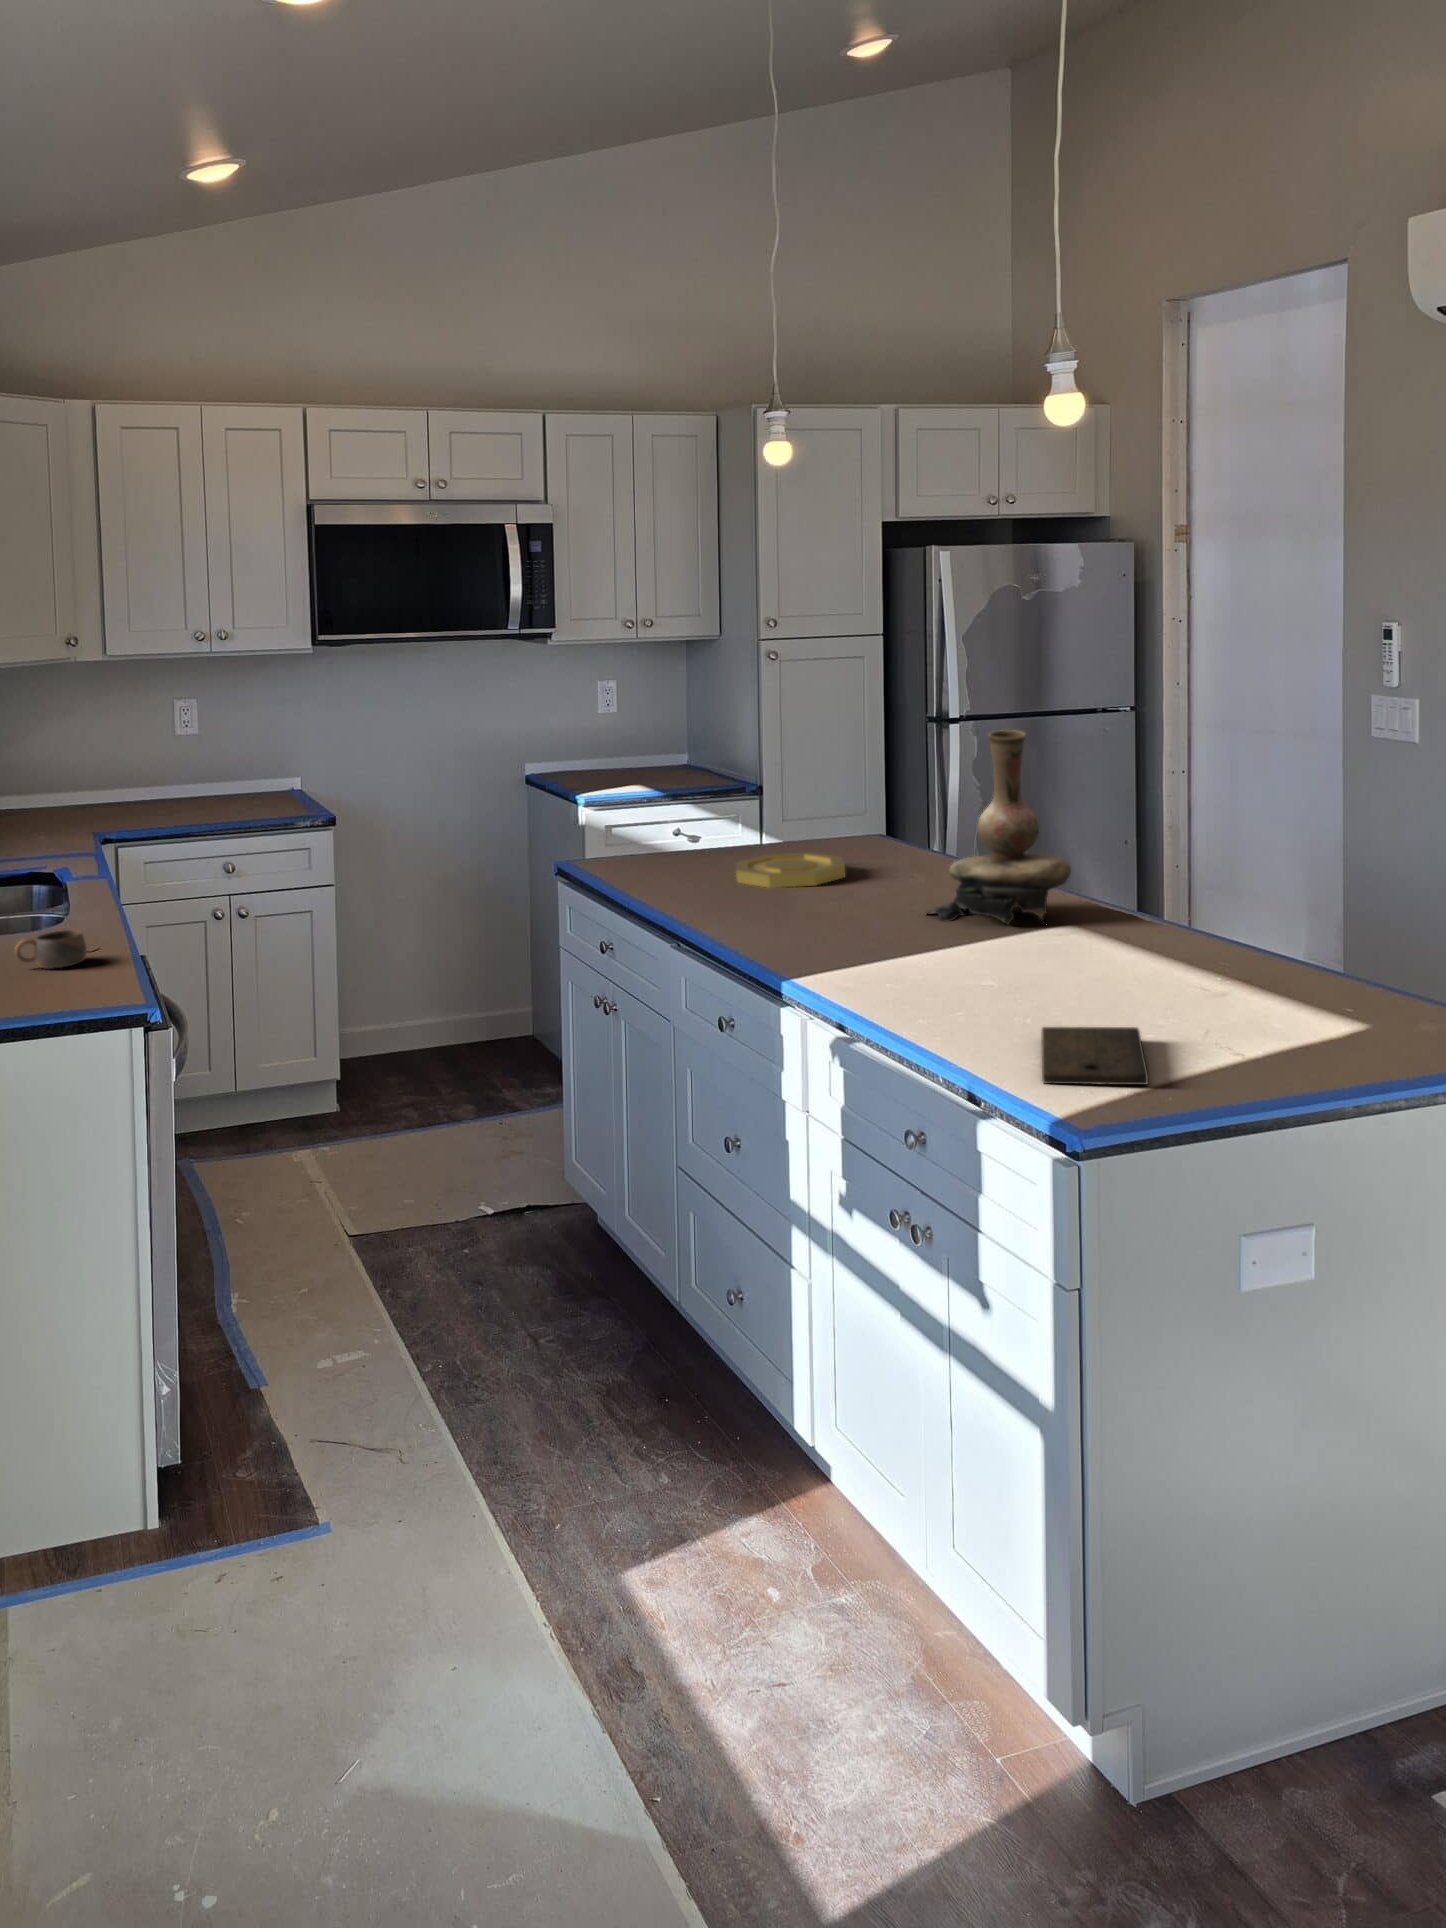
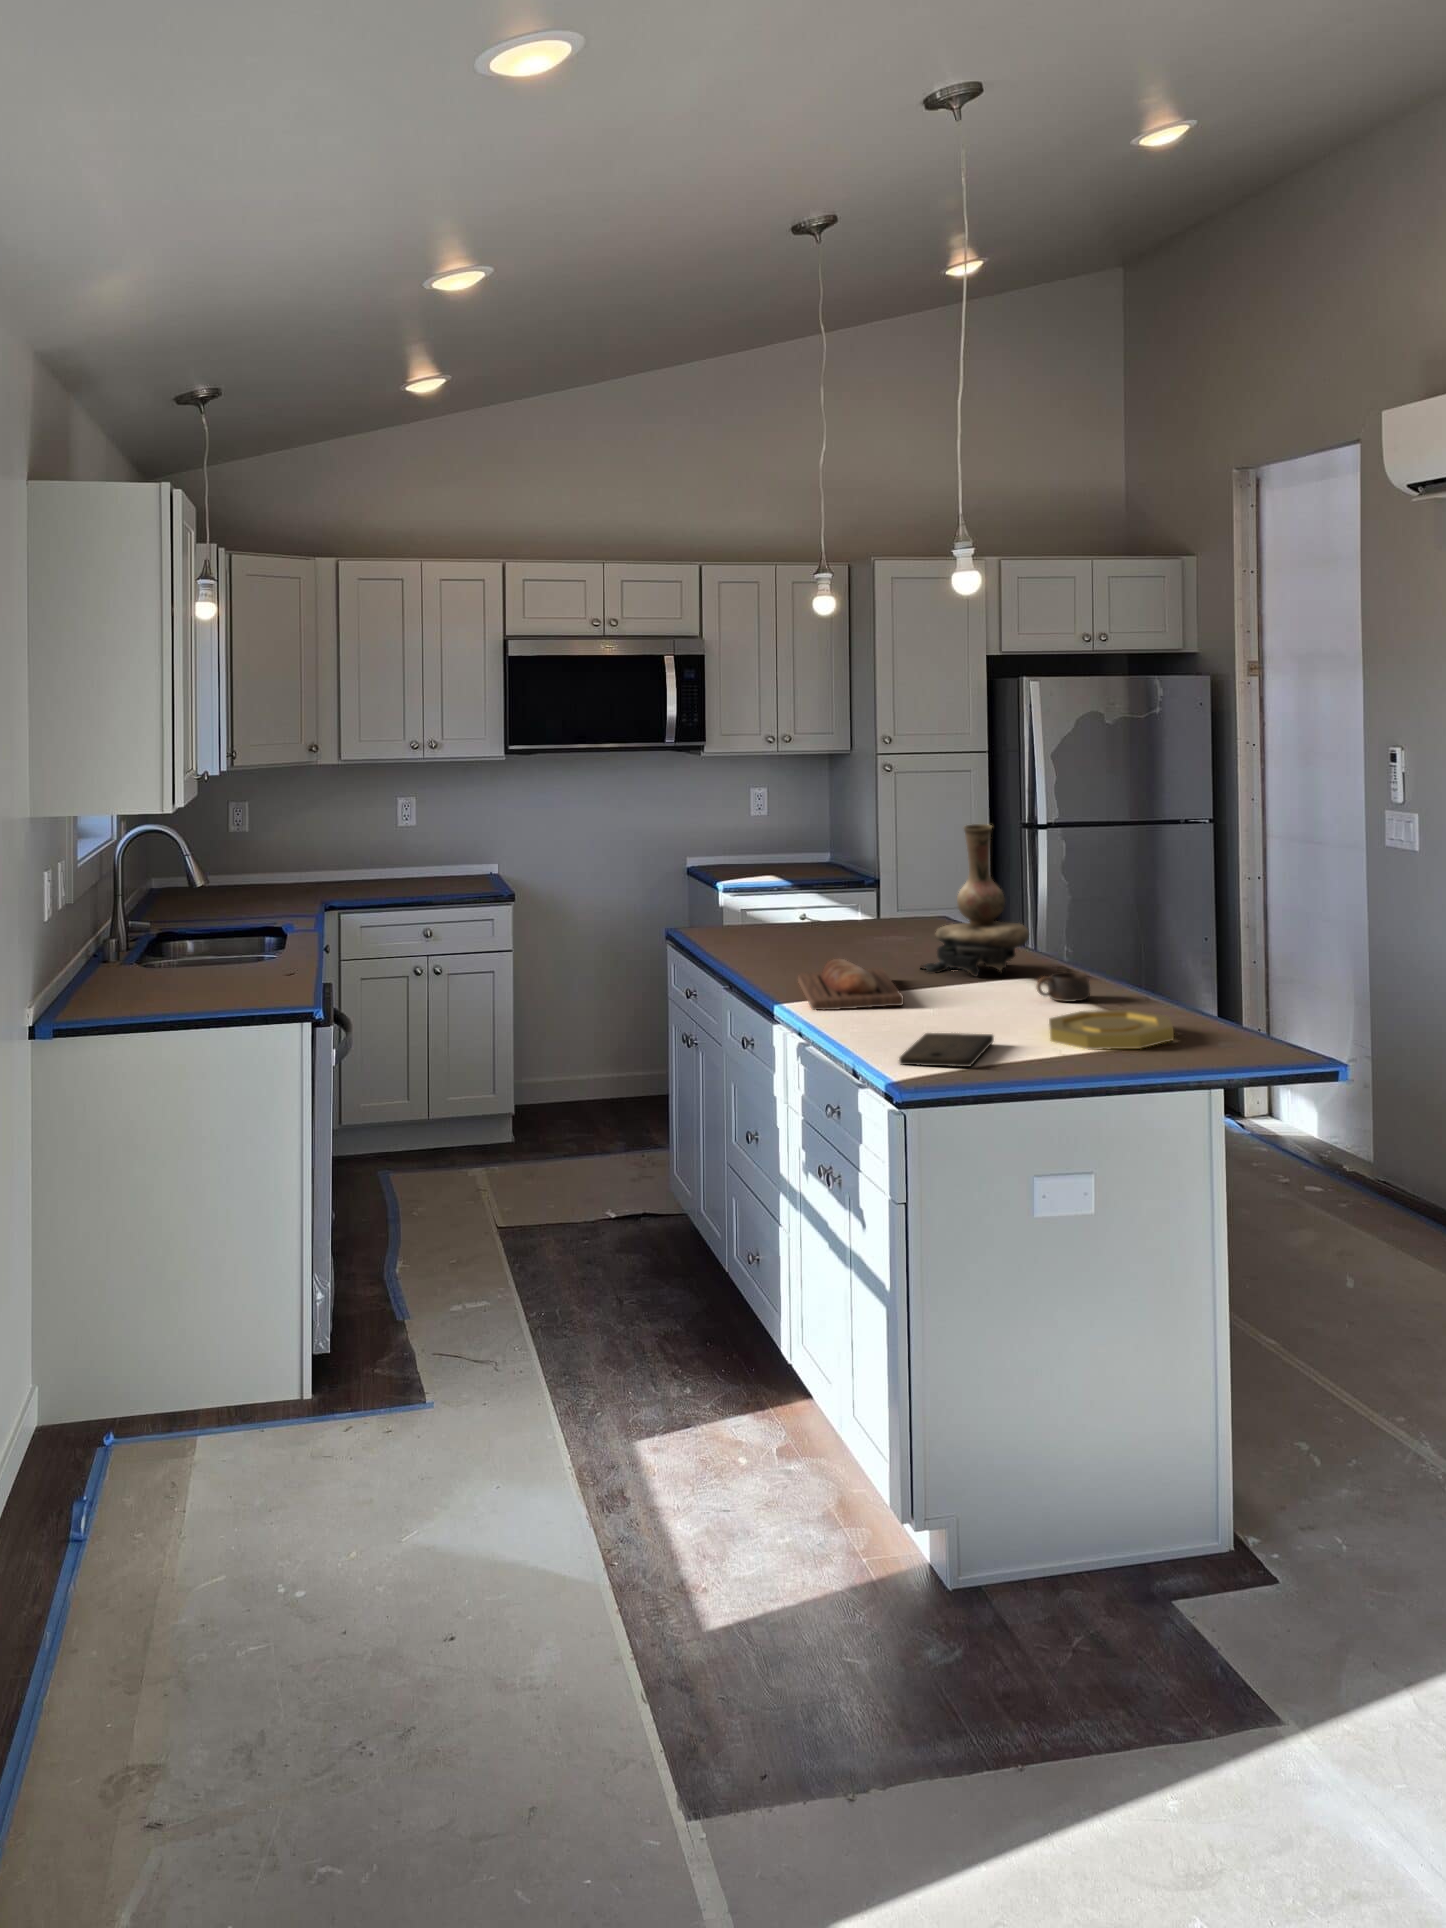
bowl: present [736,853,845,888] -> present [1049,1010,1174,1050]
bread loaf: none [788,911,960,989] -> present [798,959,904,1010]
cup: present [15,930,87,969] -> present [1037,971,1090,1002]

